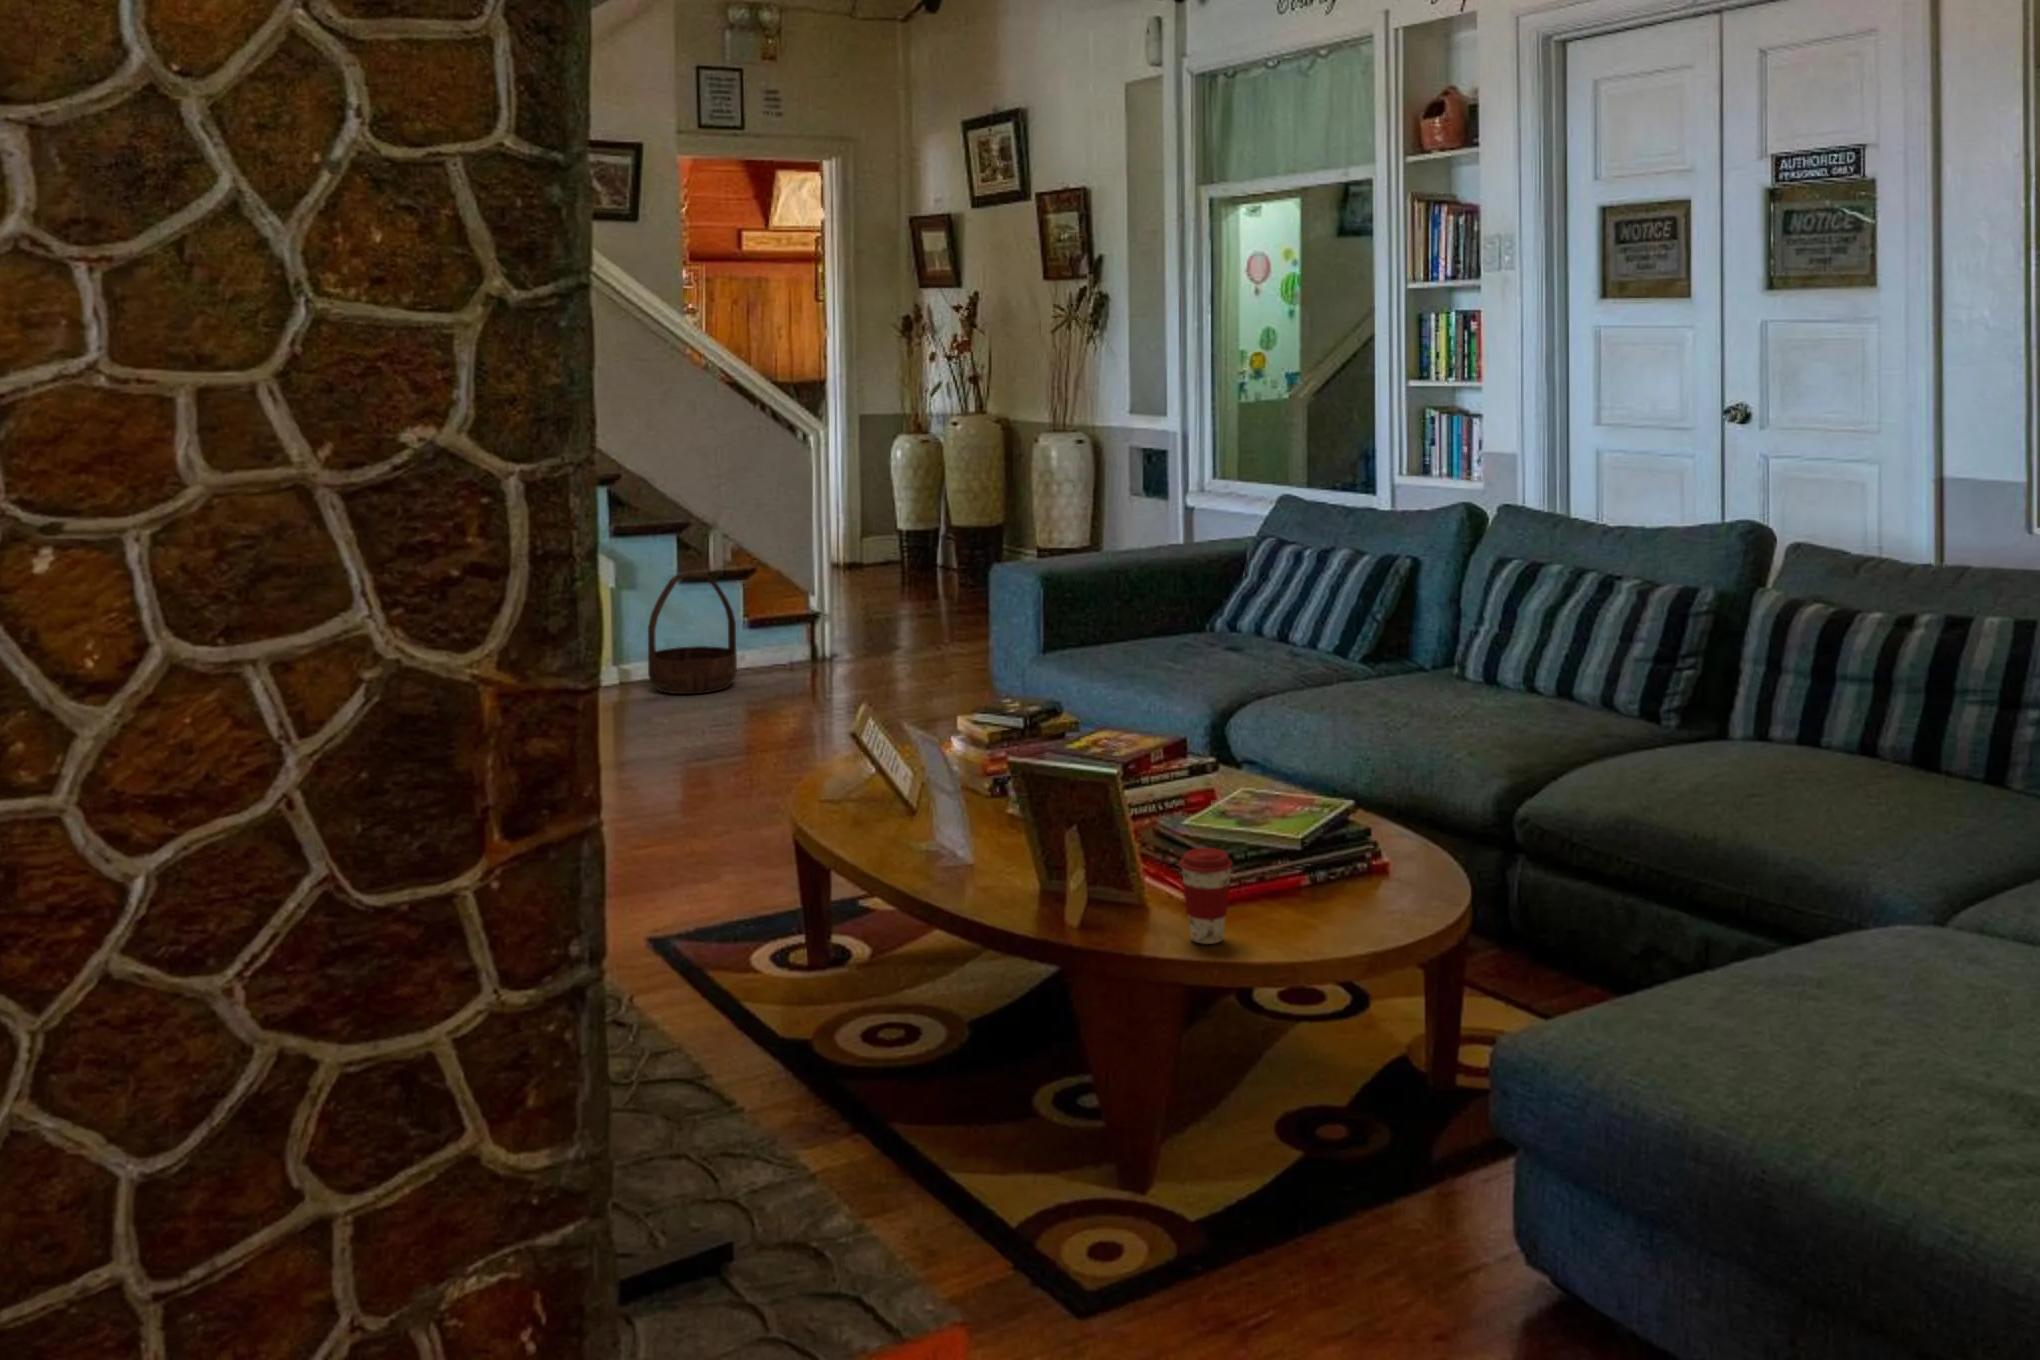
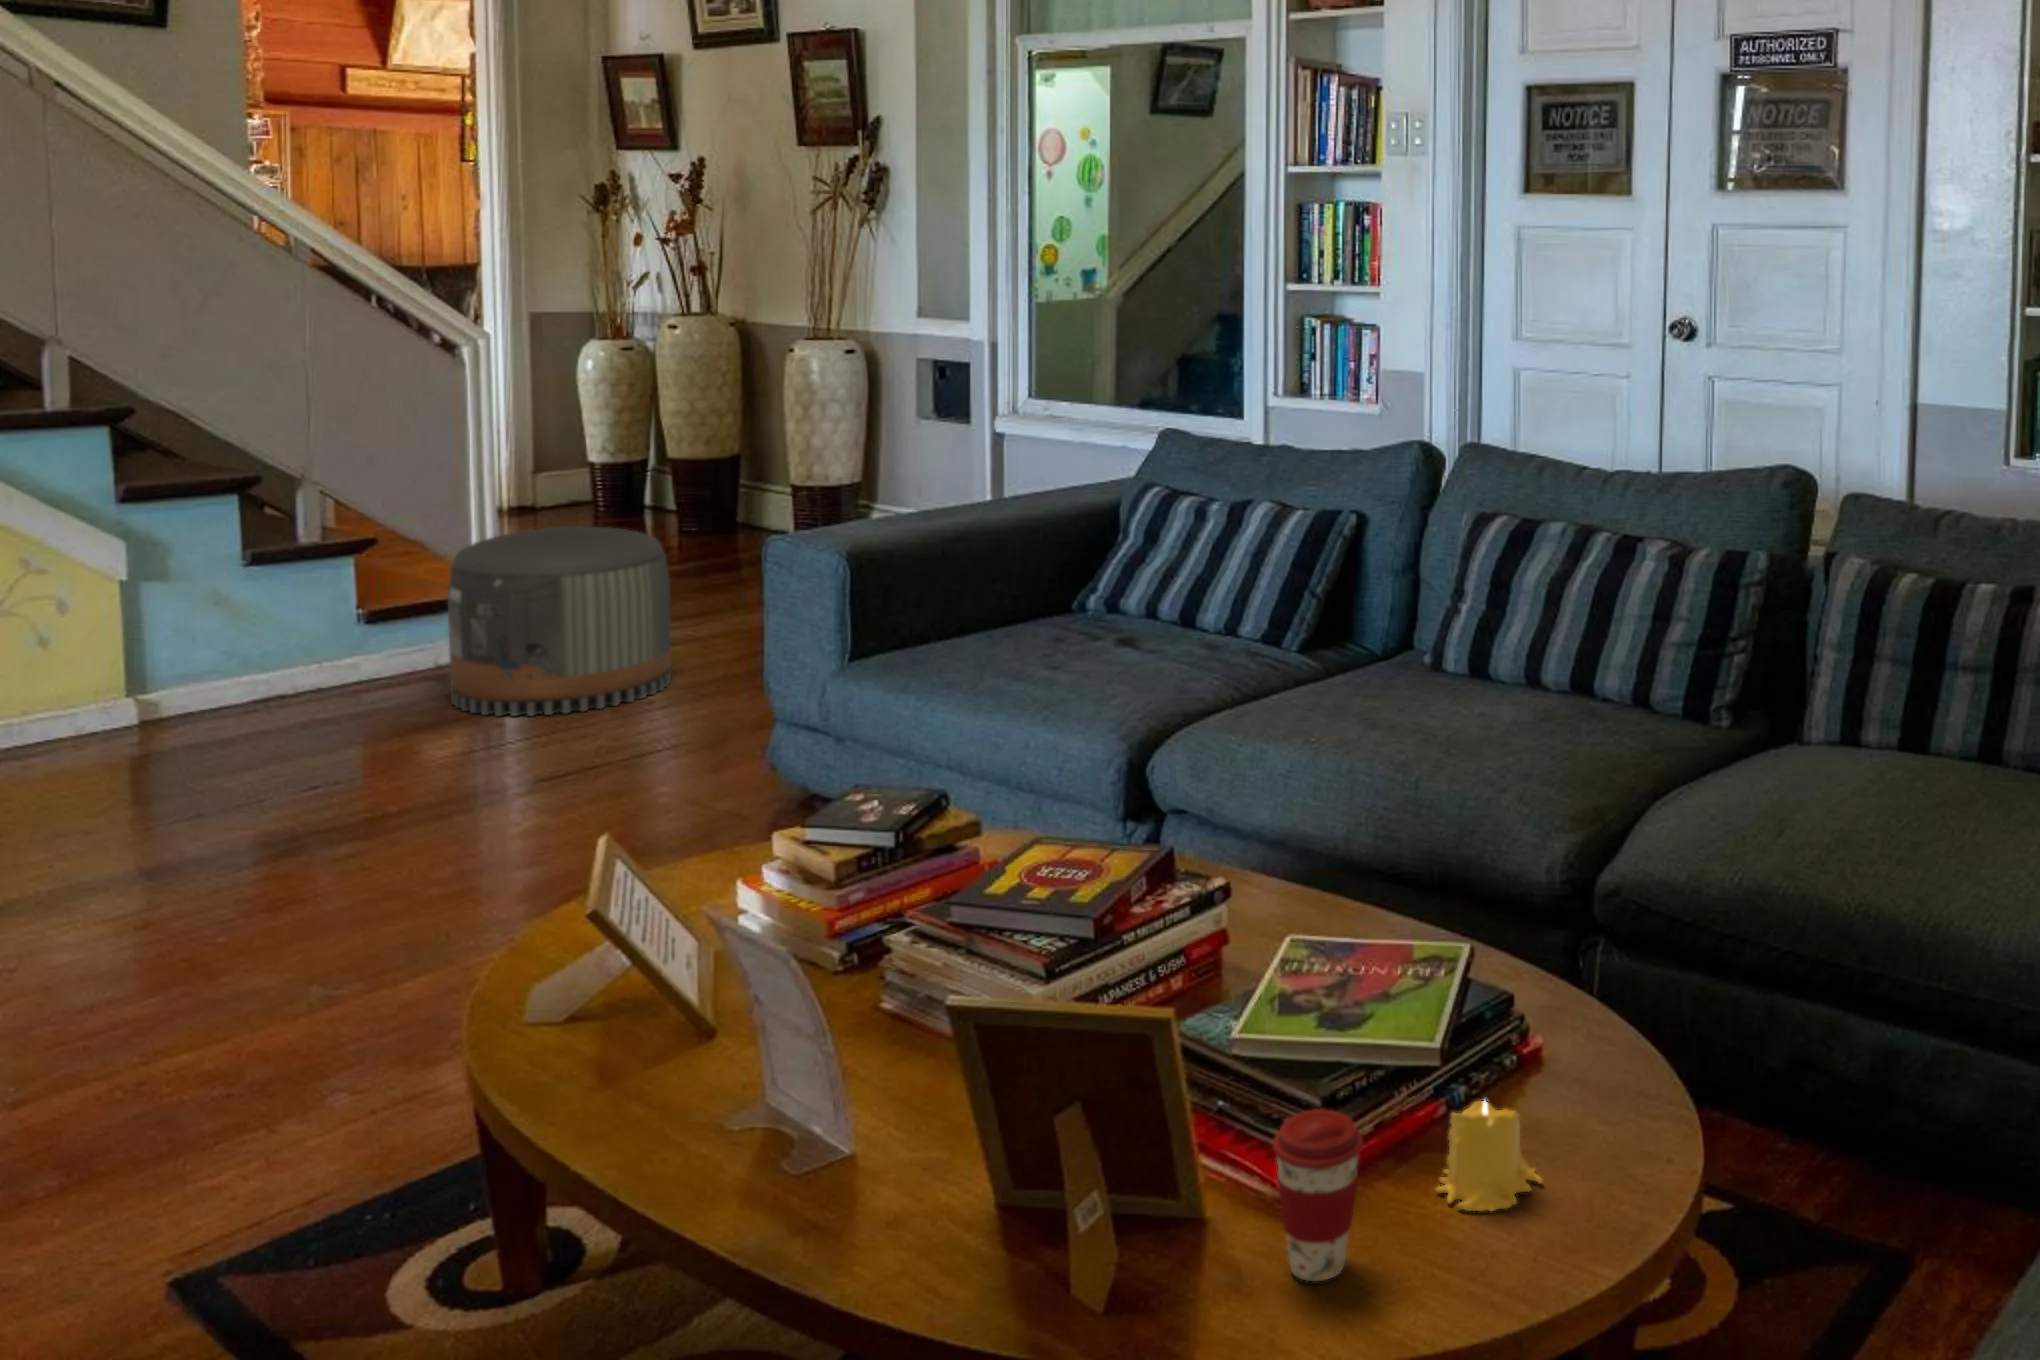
pouf: none [795,566,939,698] -> present [448,526,671,716]
basket: present [648,573,737,694] -> none [197,549,352,728]
candle: none [1294,864,1363,932] -> present [1436,1101,1542,1211]

